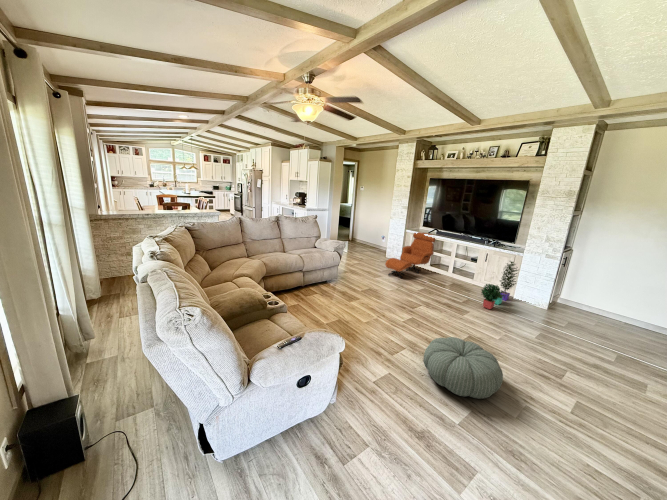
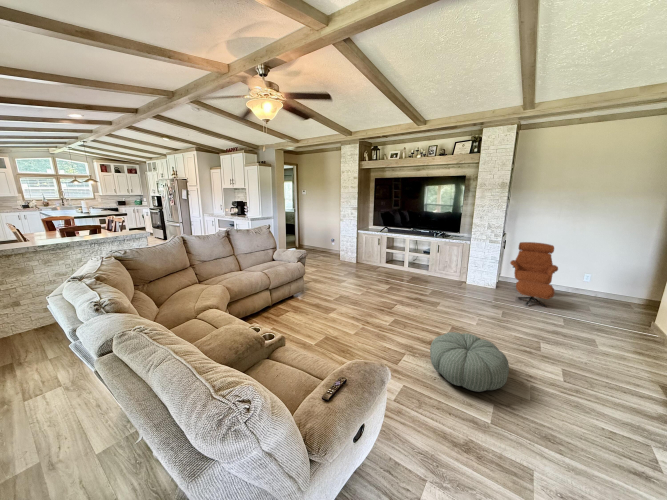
armchair: present [385,232,435,278] -> present [510,242,558,307]
potted plant: present [482,261,518,309] -> none [444,248,469,296]

